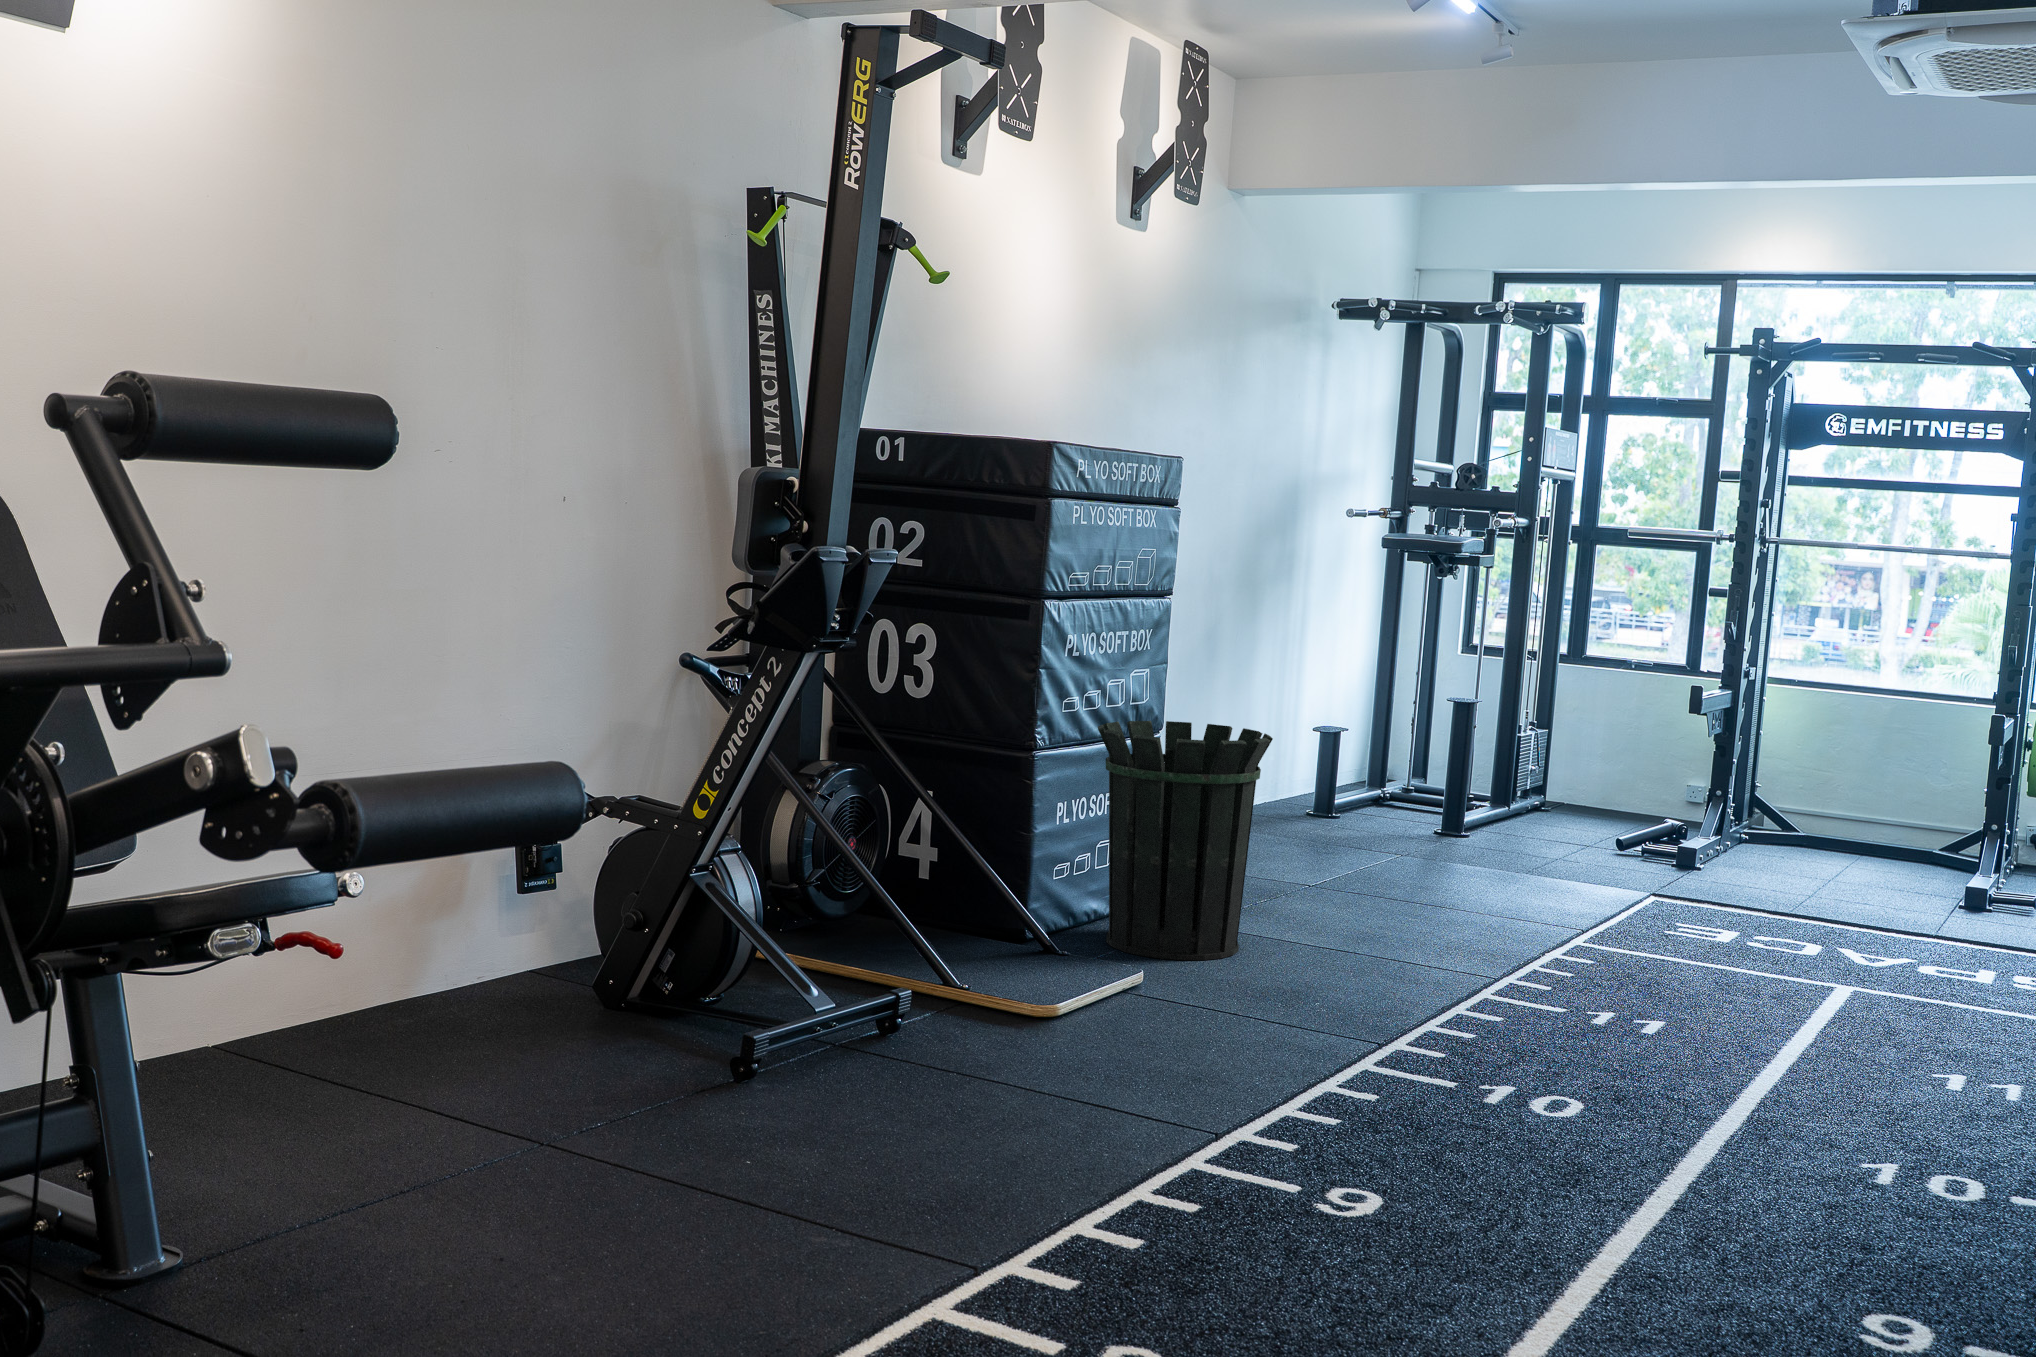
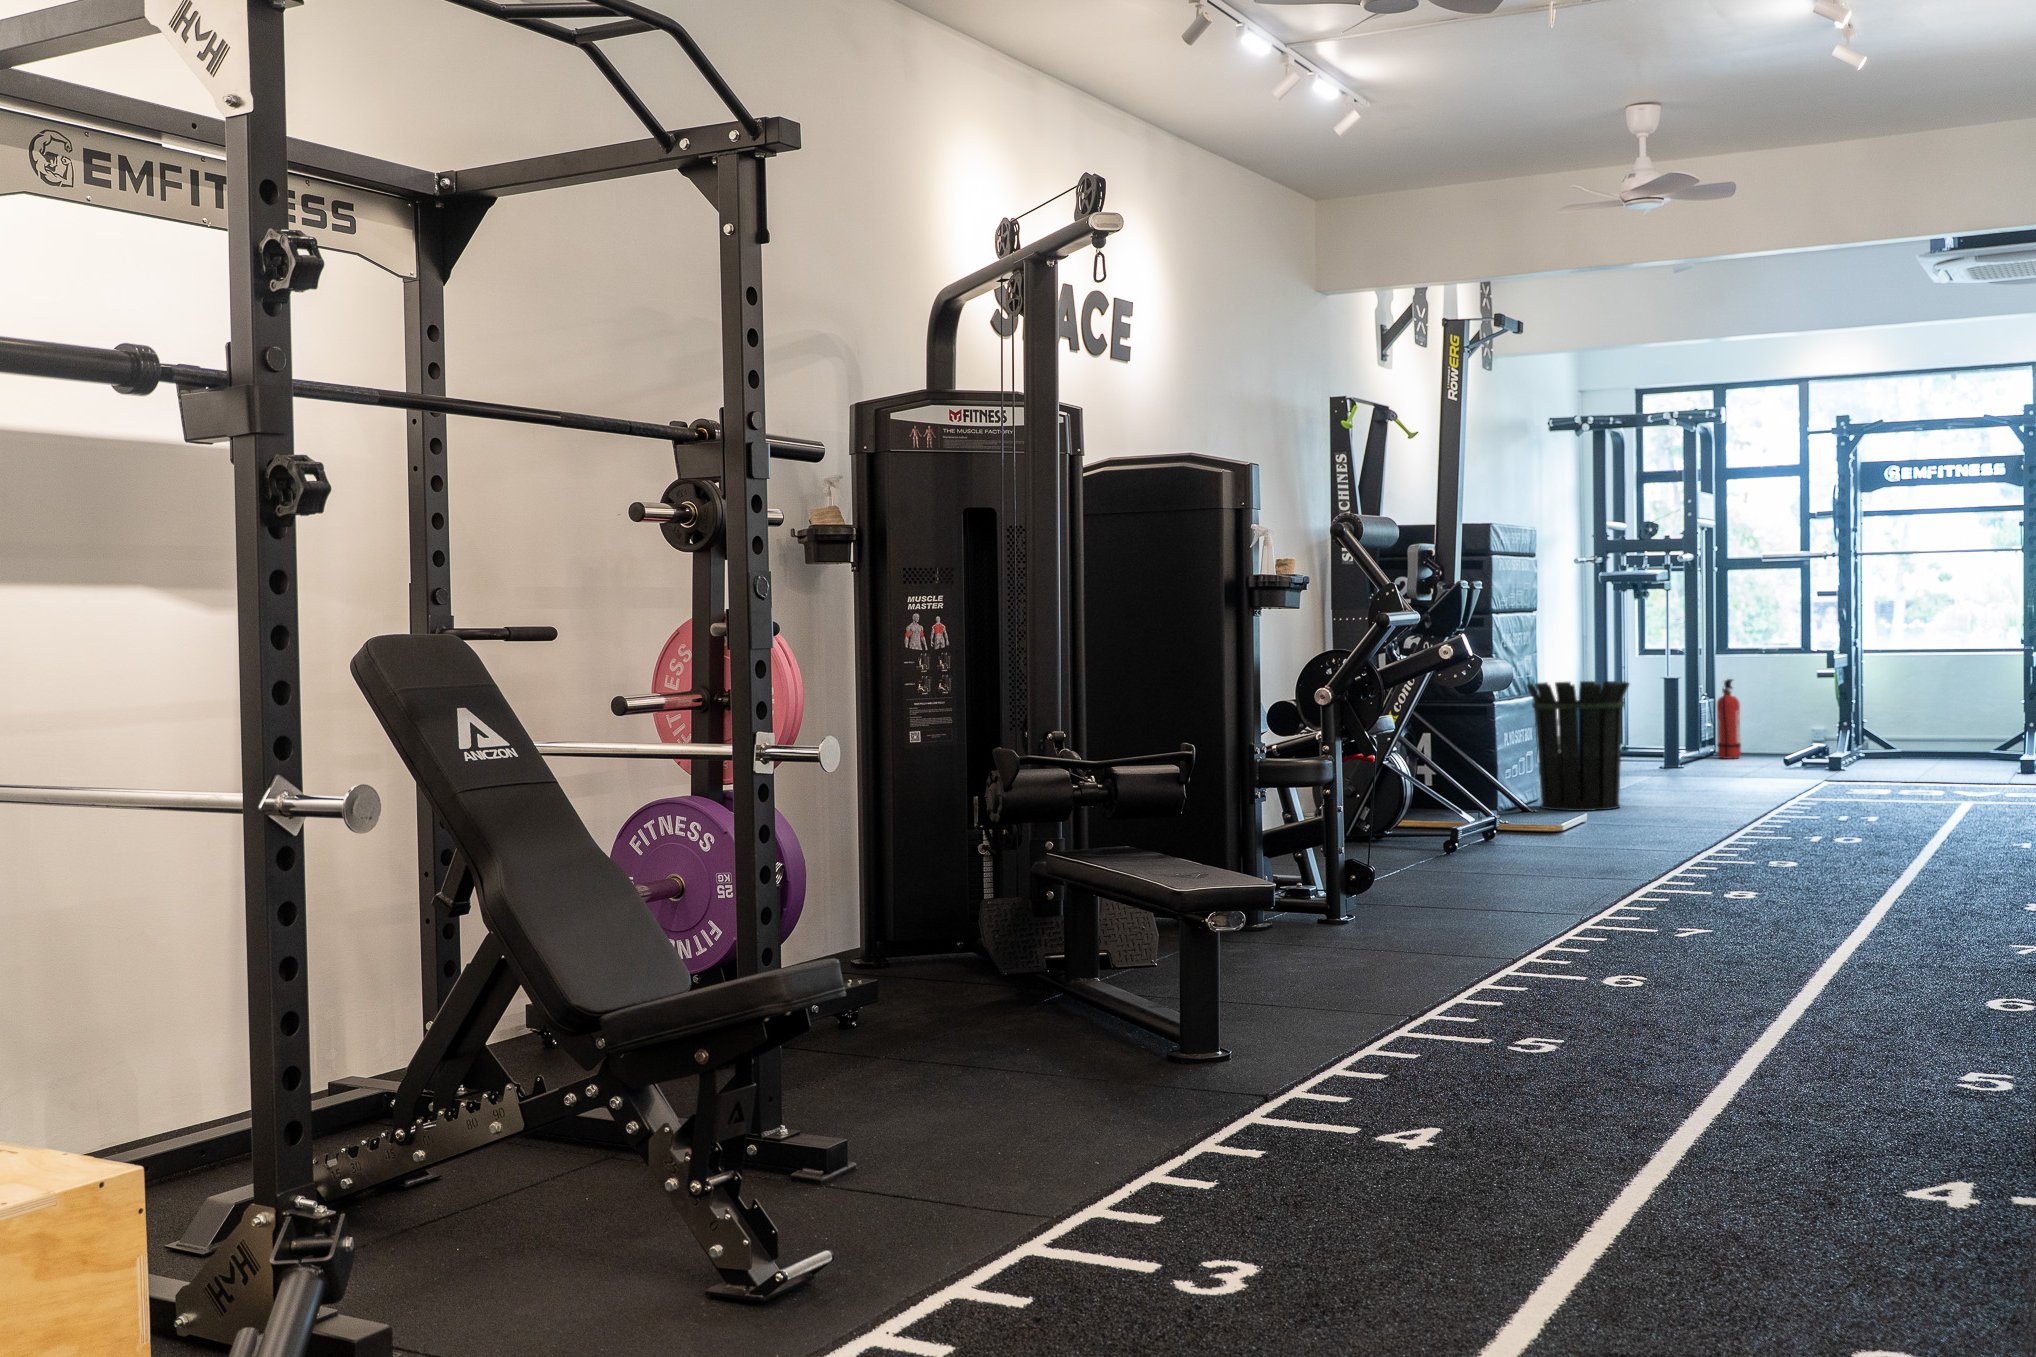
fire extinguisher: none [1543,704,1581,819] -> present [1717,679,1741,759]

